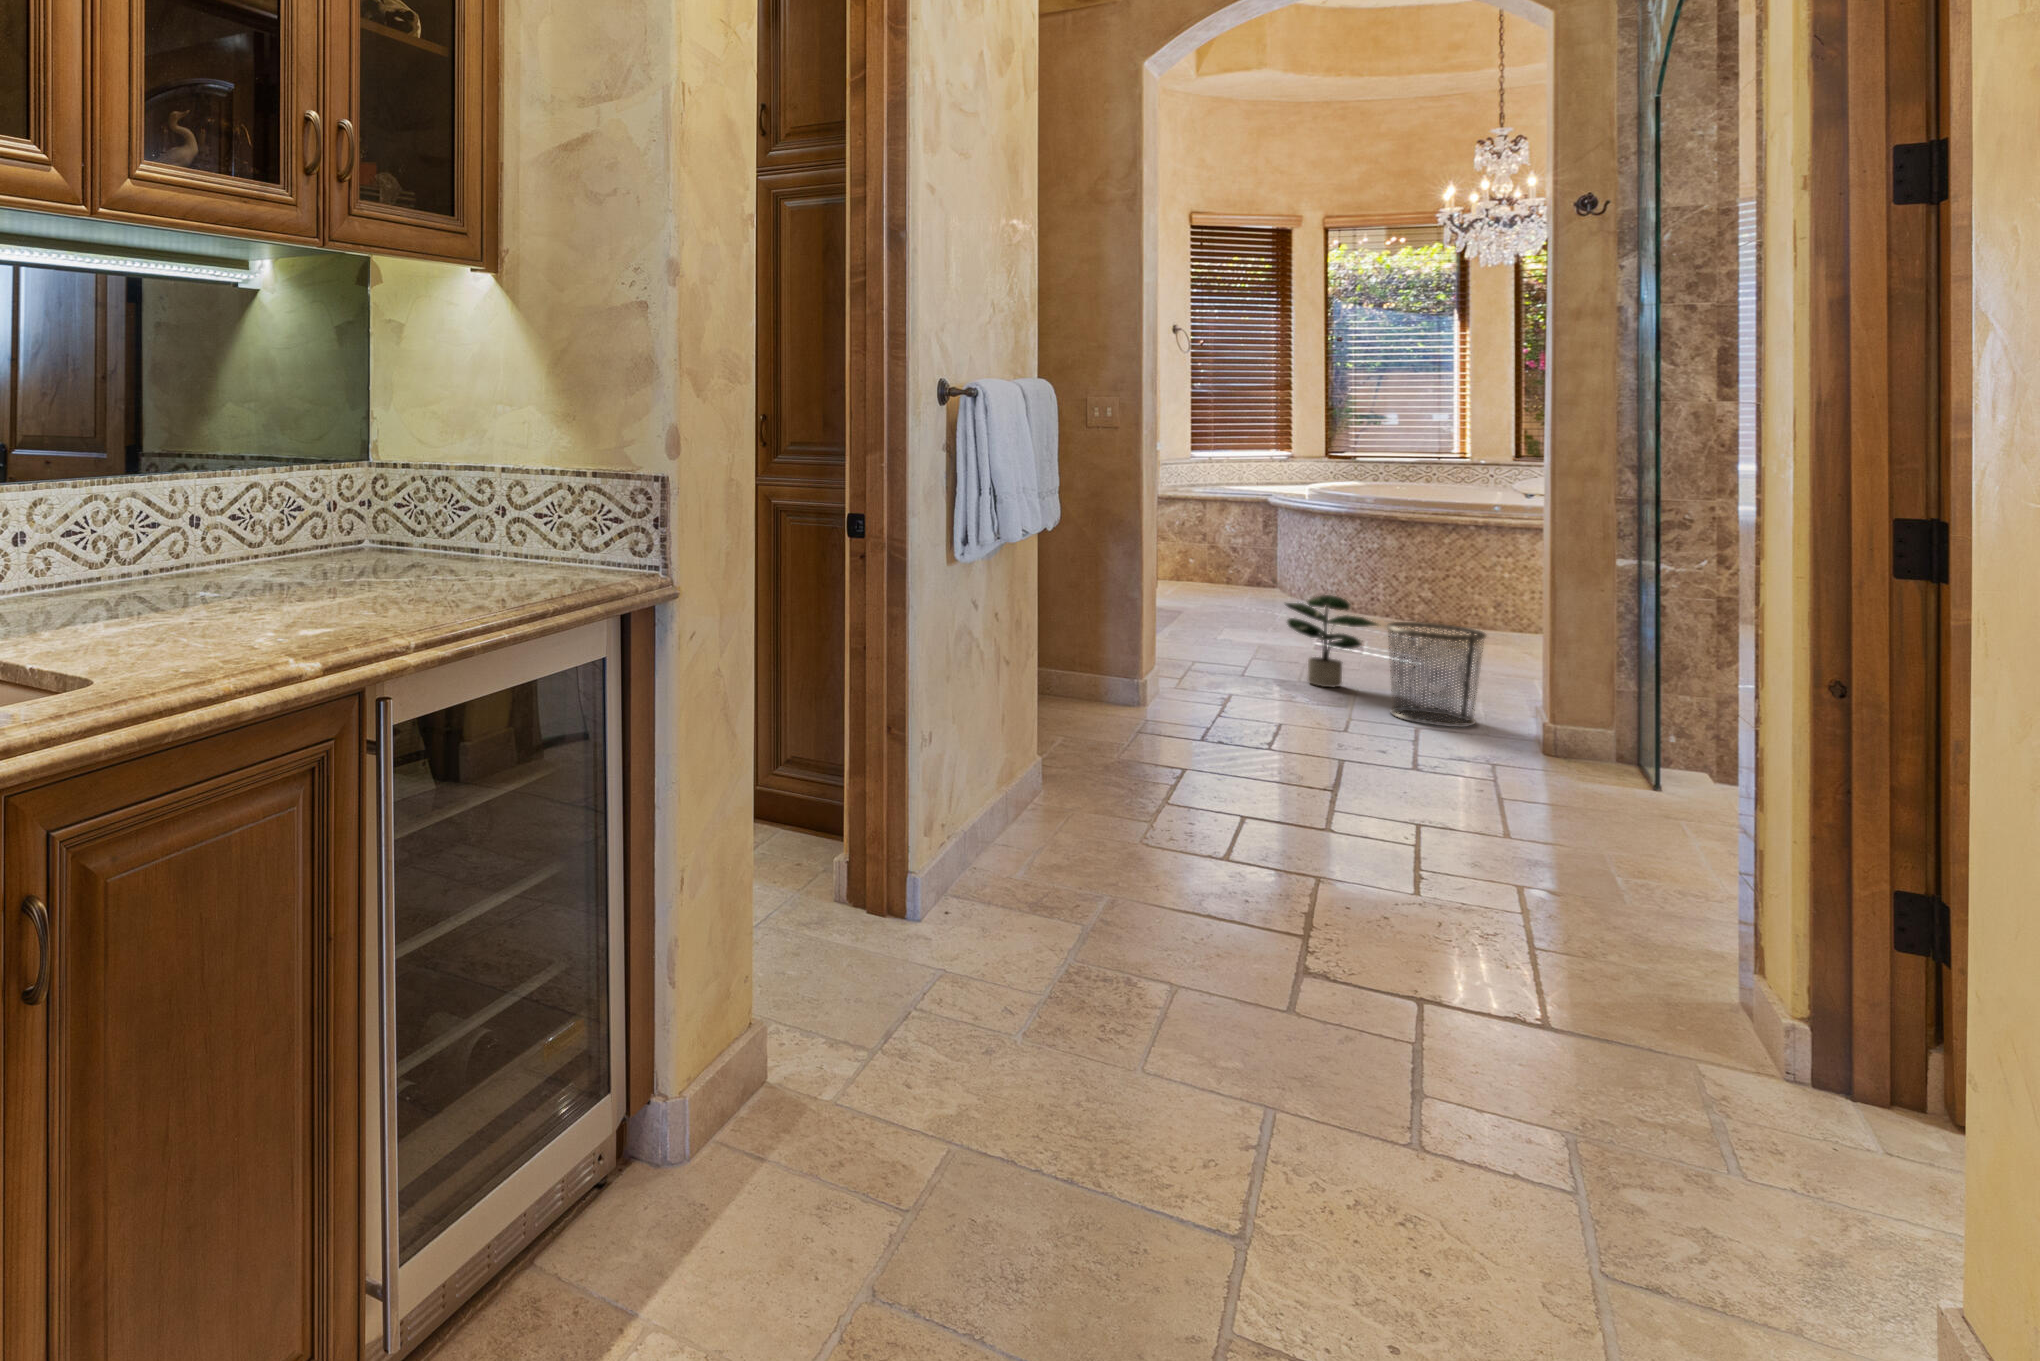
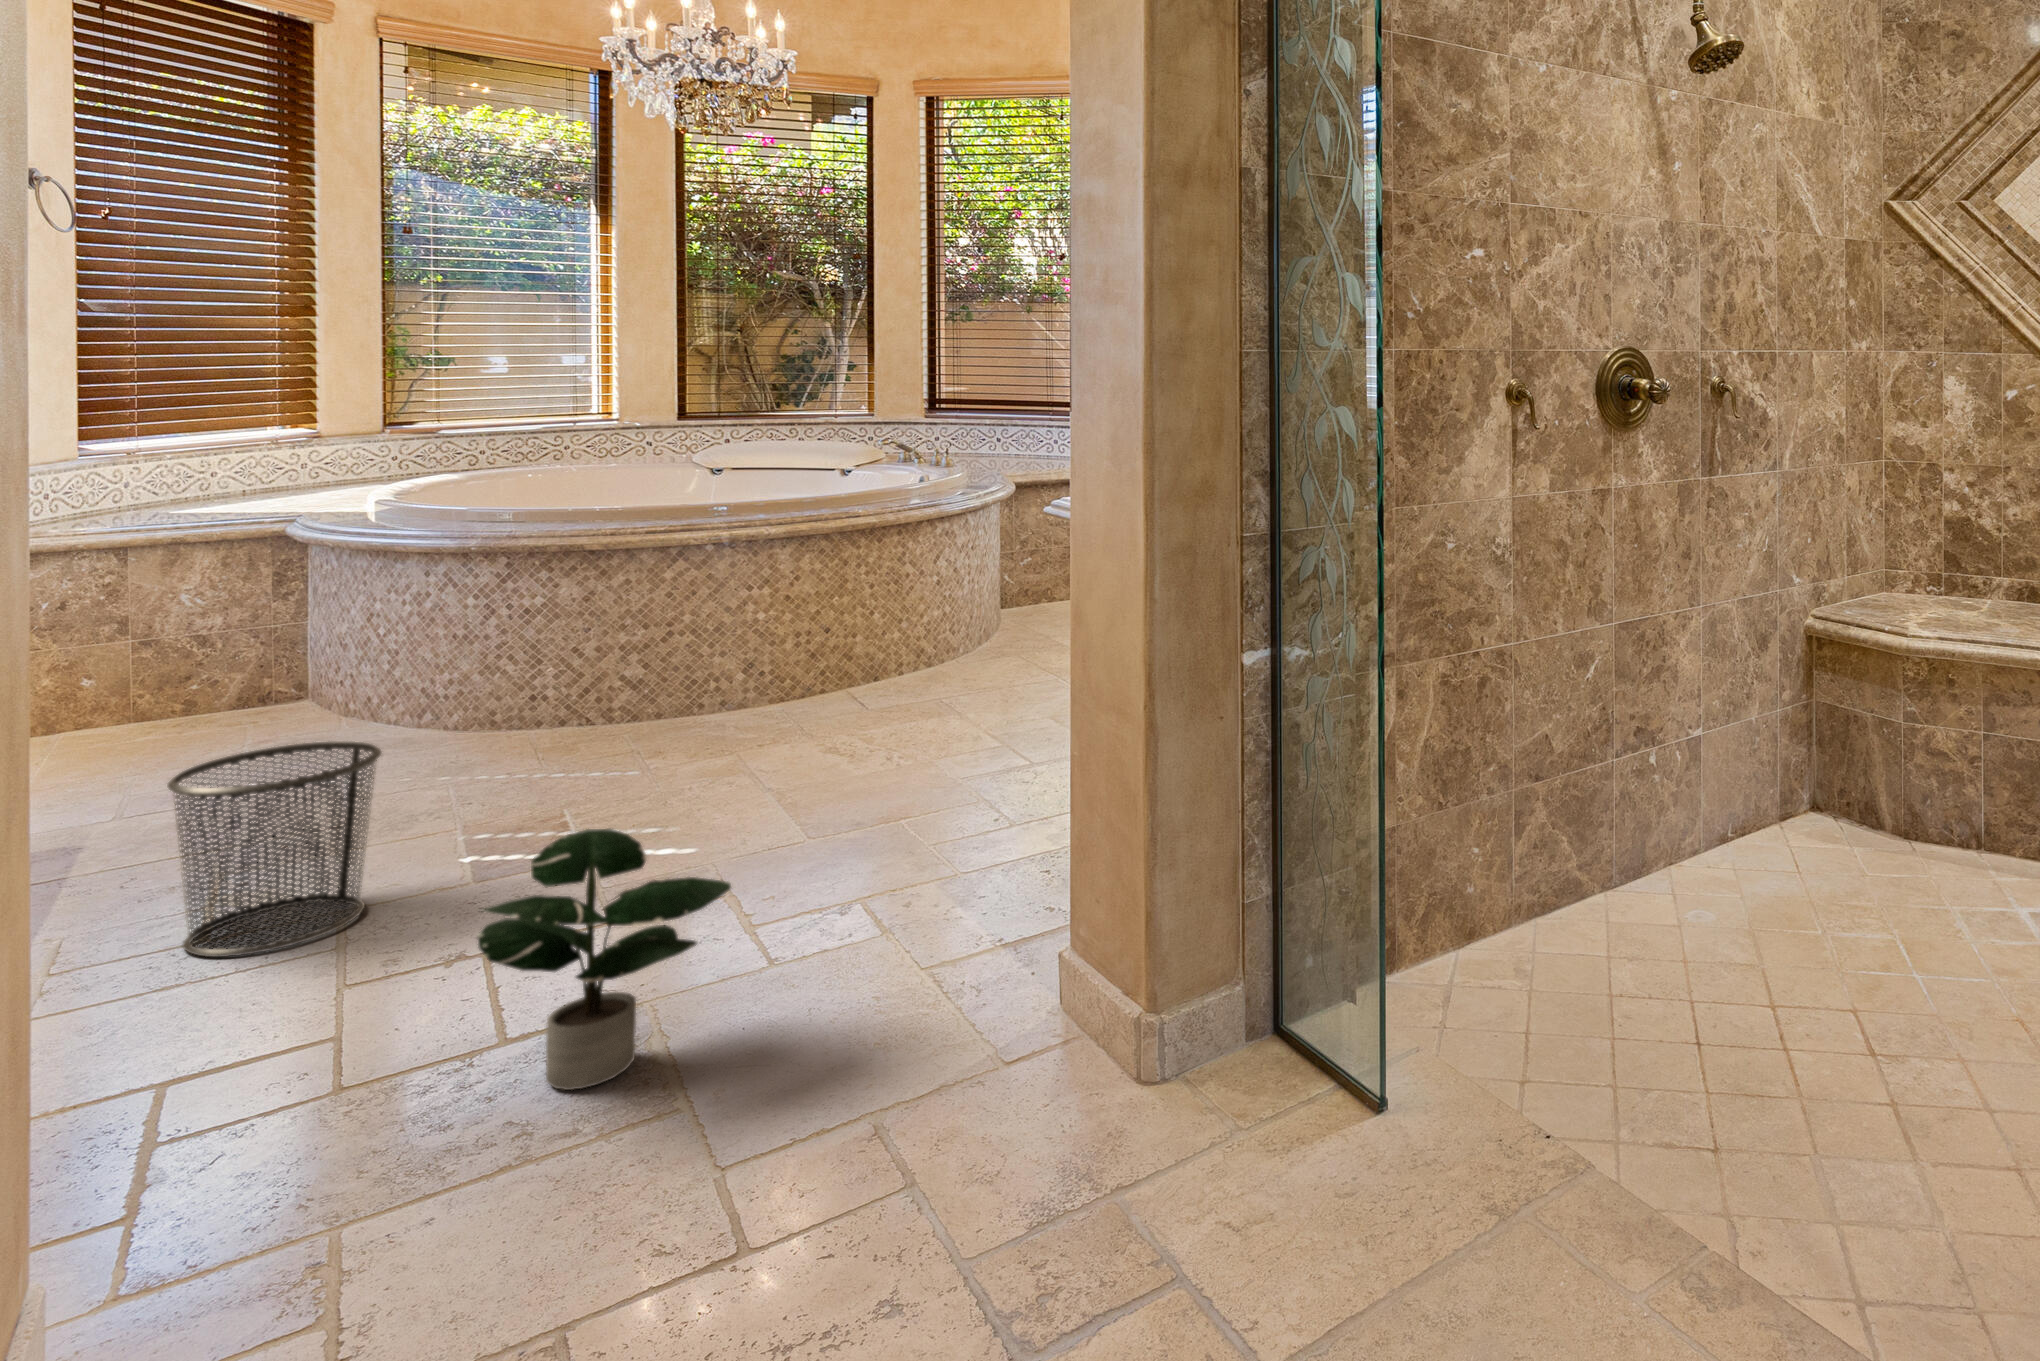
waste bin: present [1386,622,1486,727] -> present [167,741,381,957]

